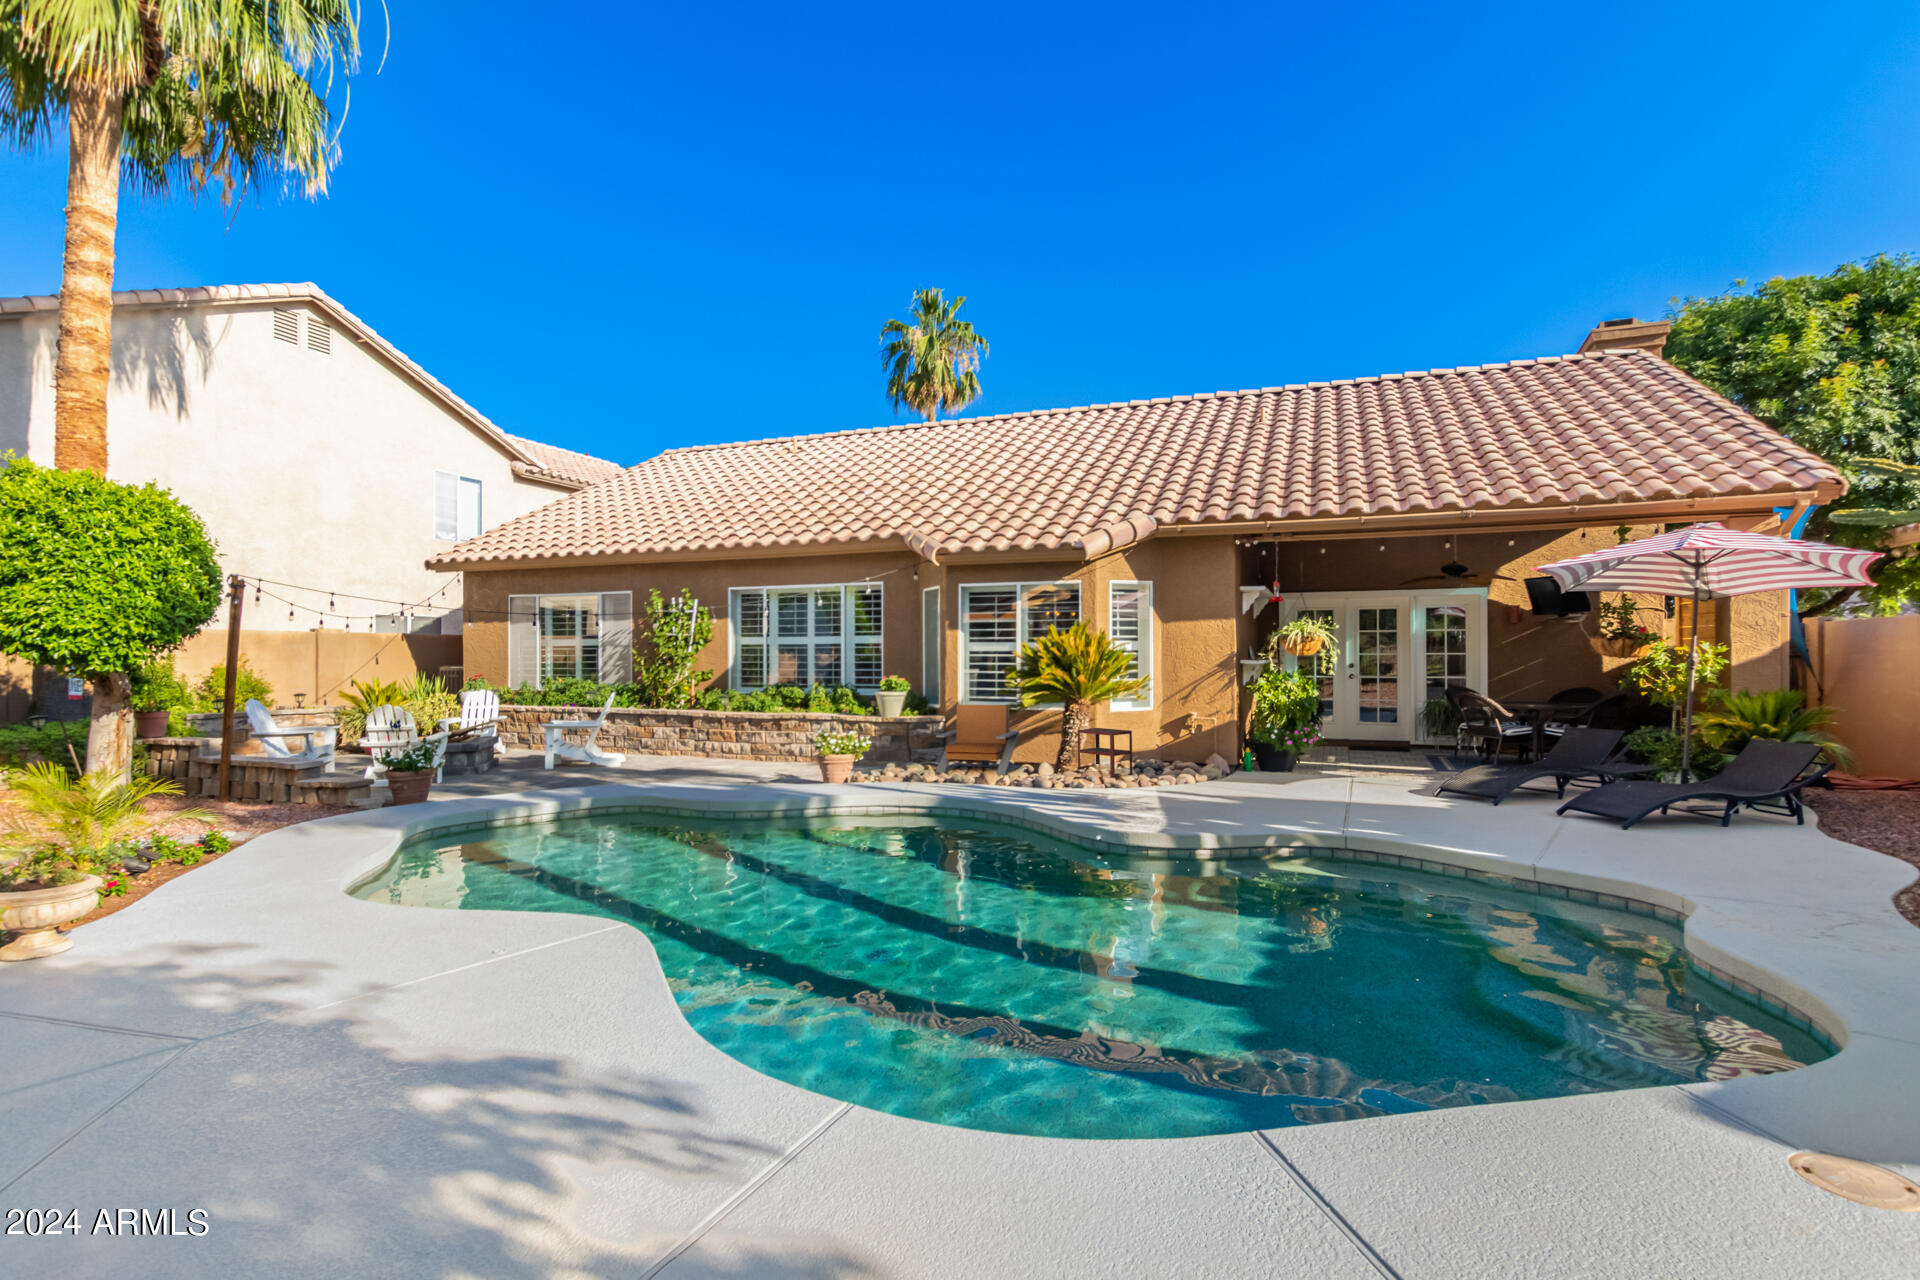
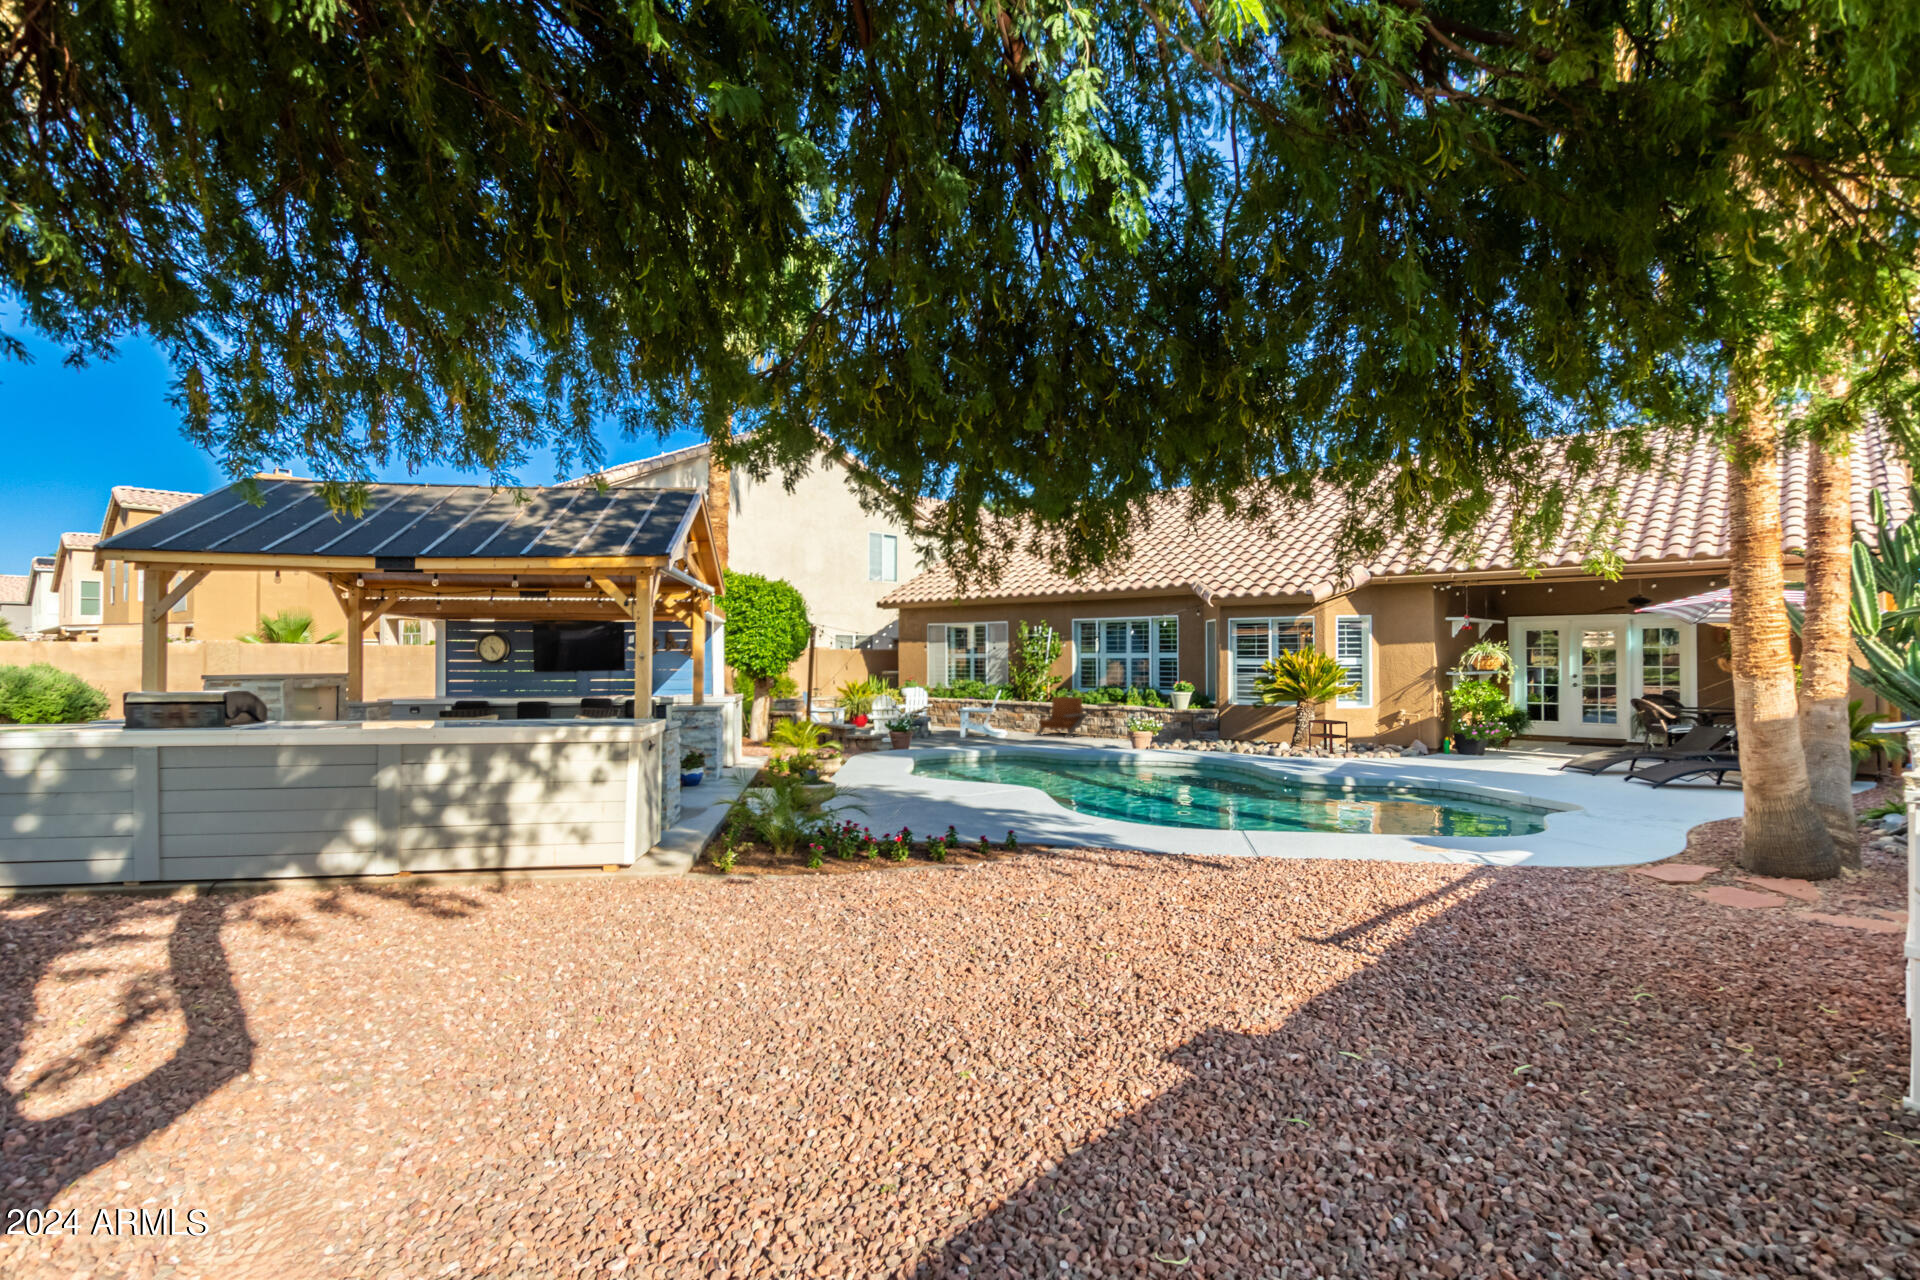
lounge chair: present [936,705,1019,775] -> present [1035,696,1088,738]
stool: none [762,709,803,763] -> present [1097,703,1120,735]

